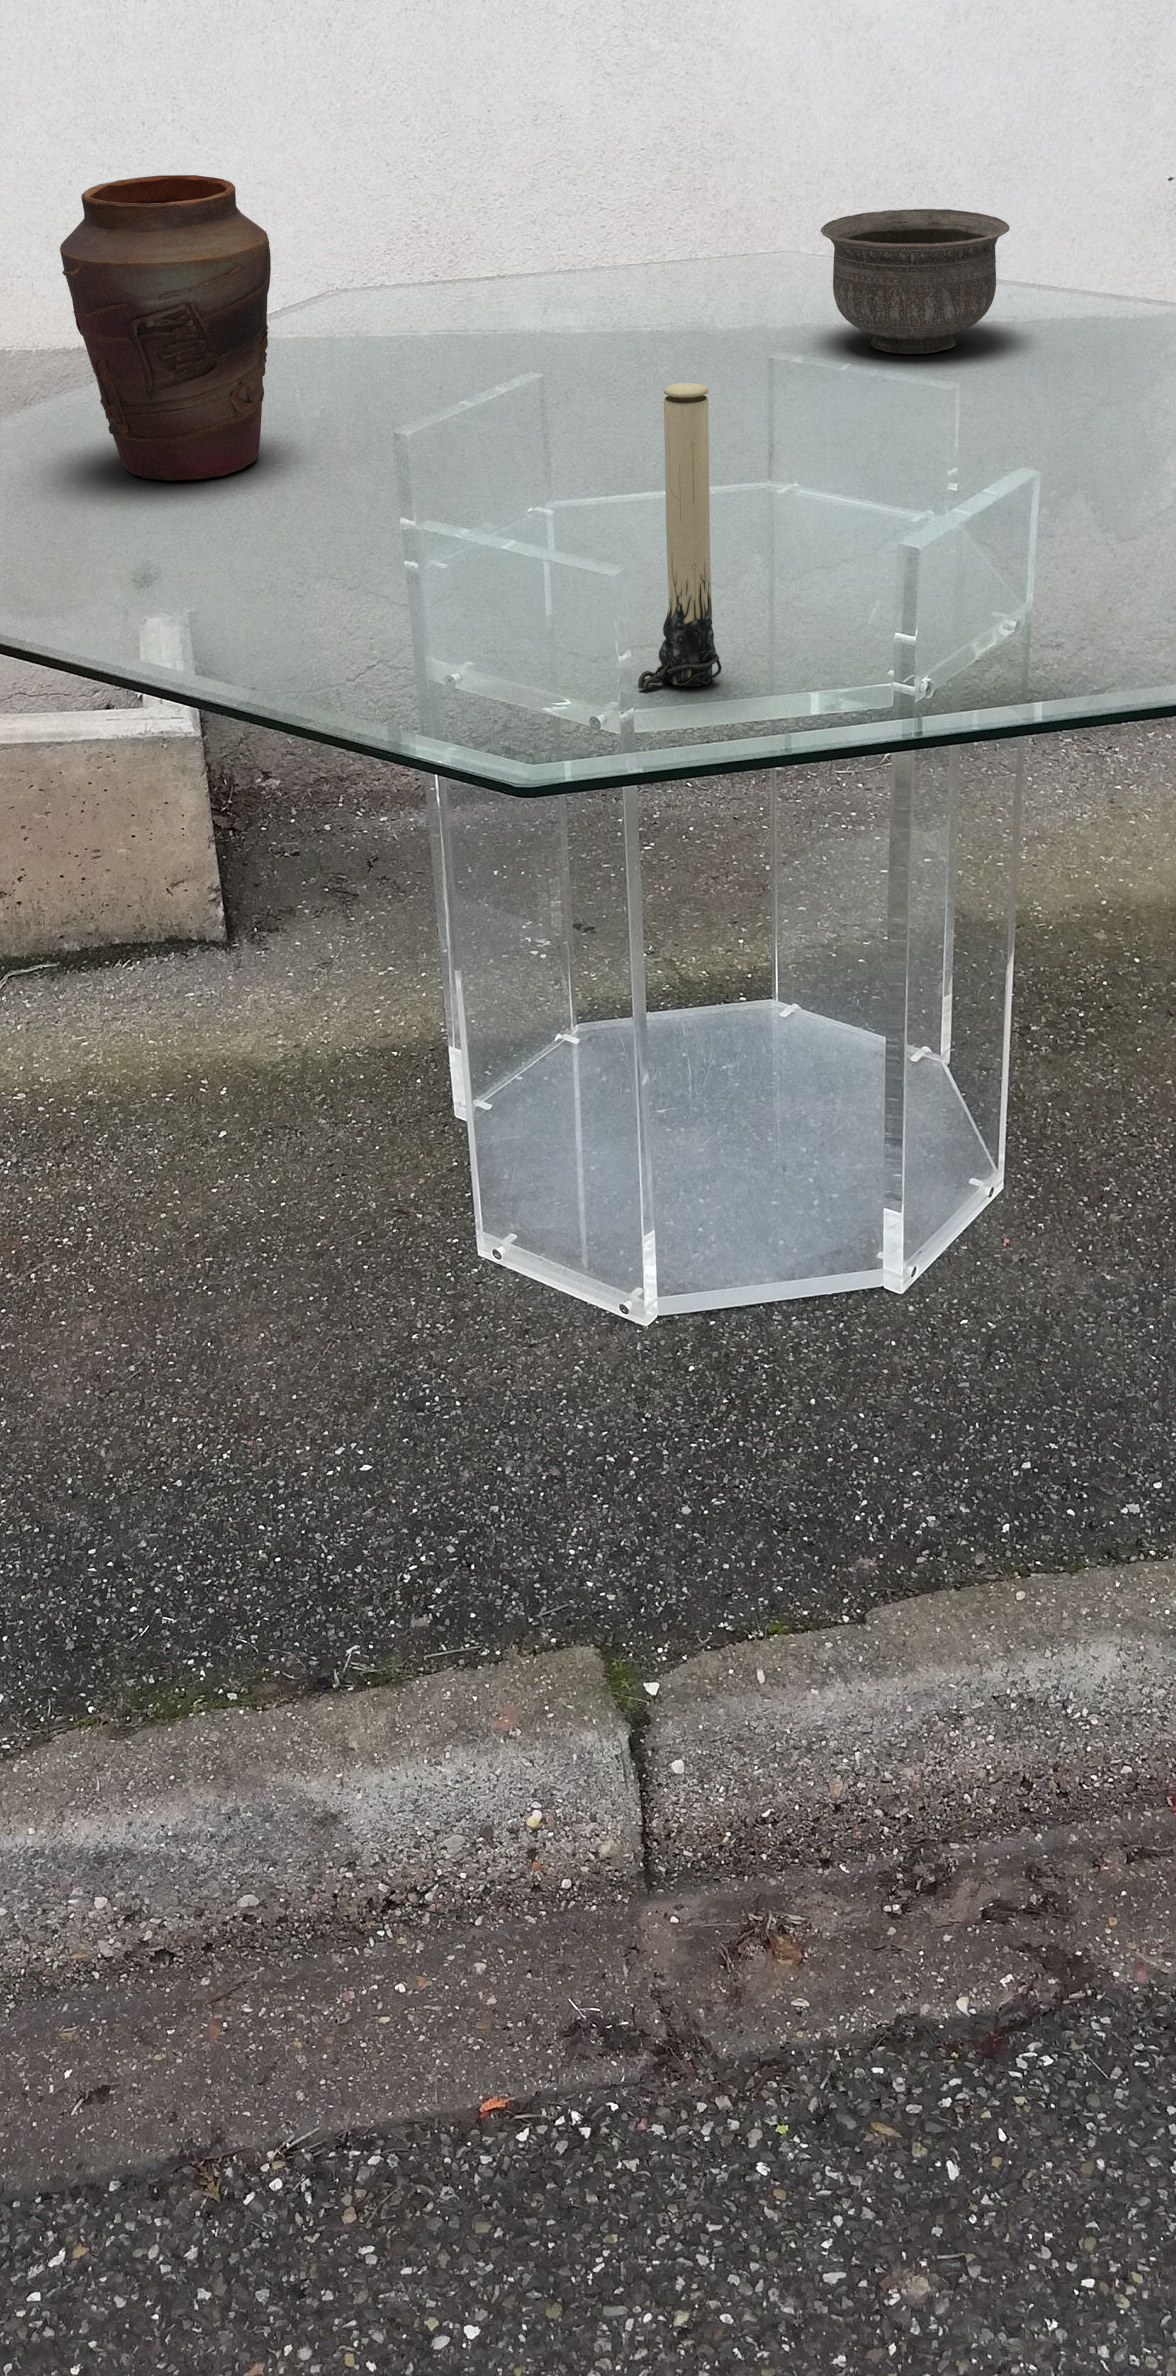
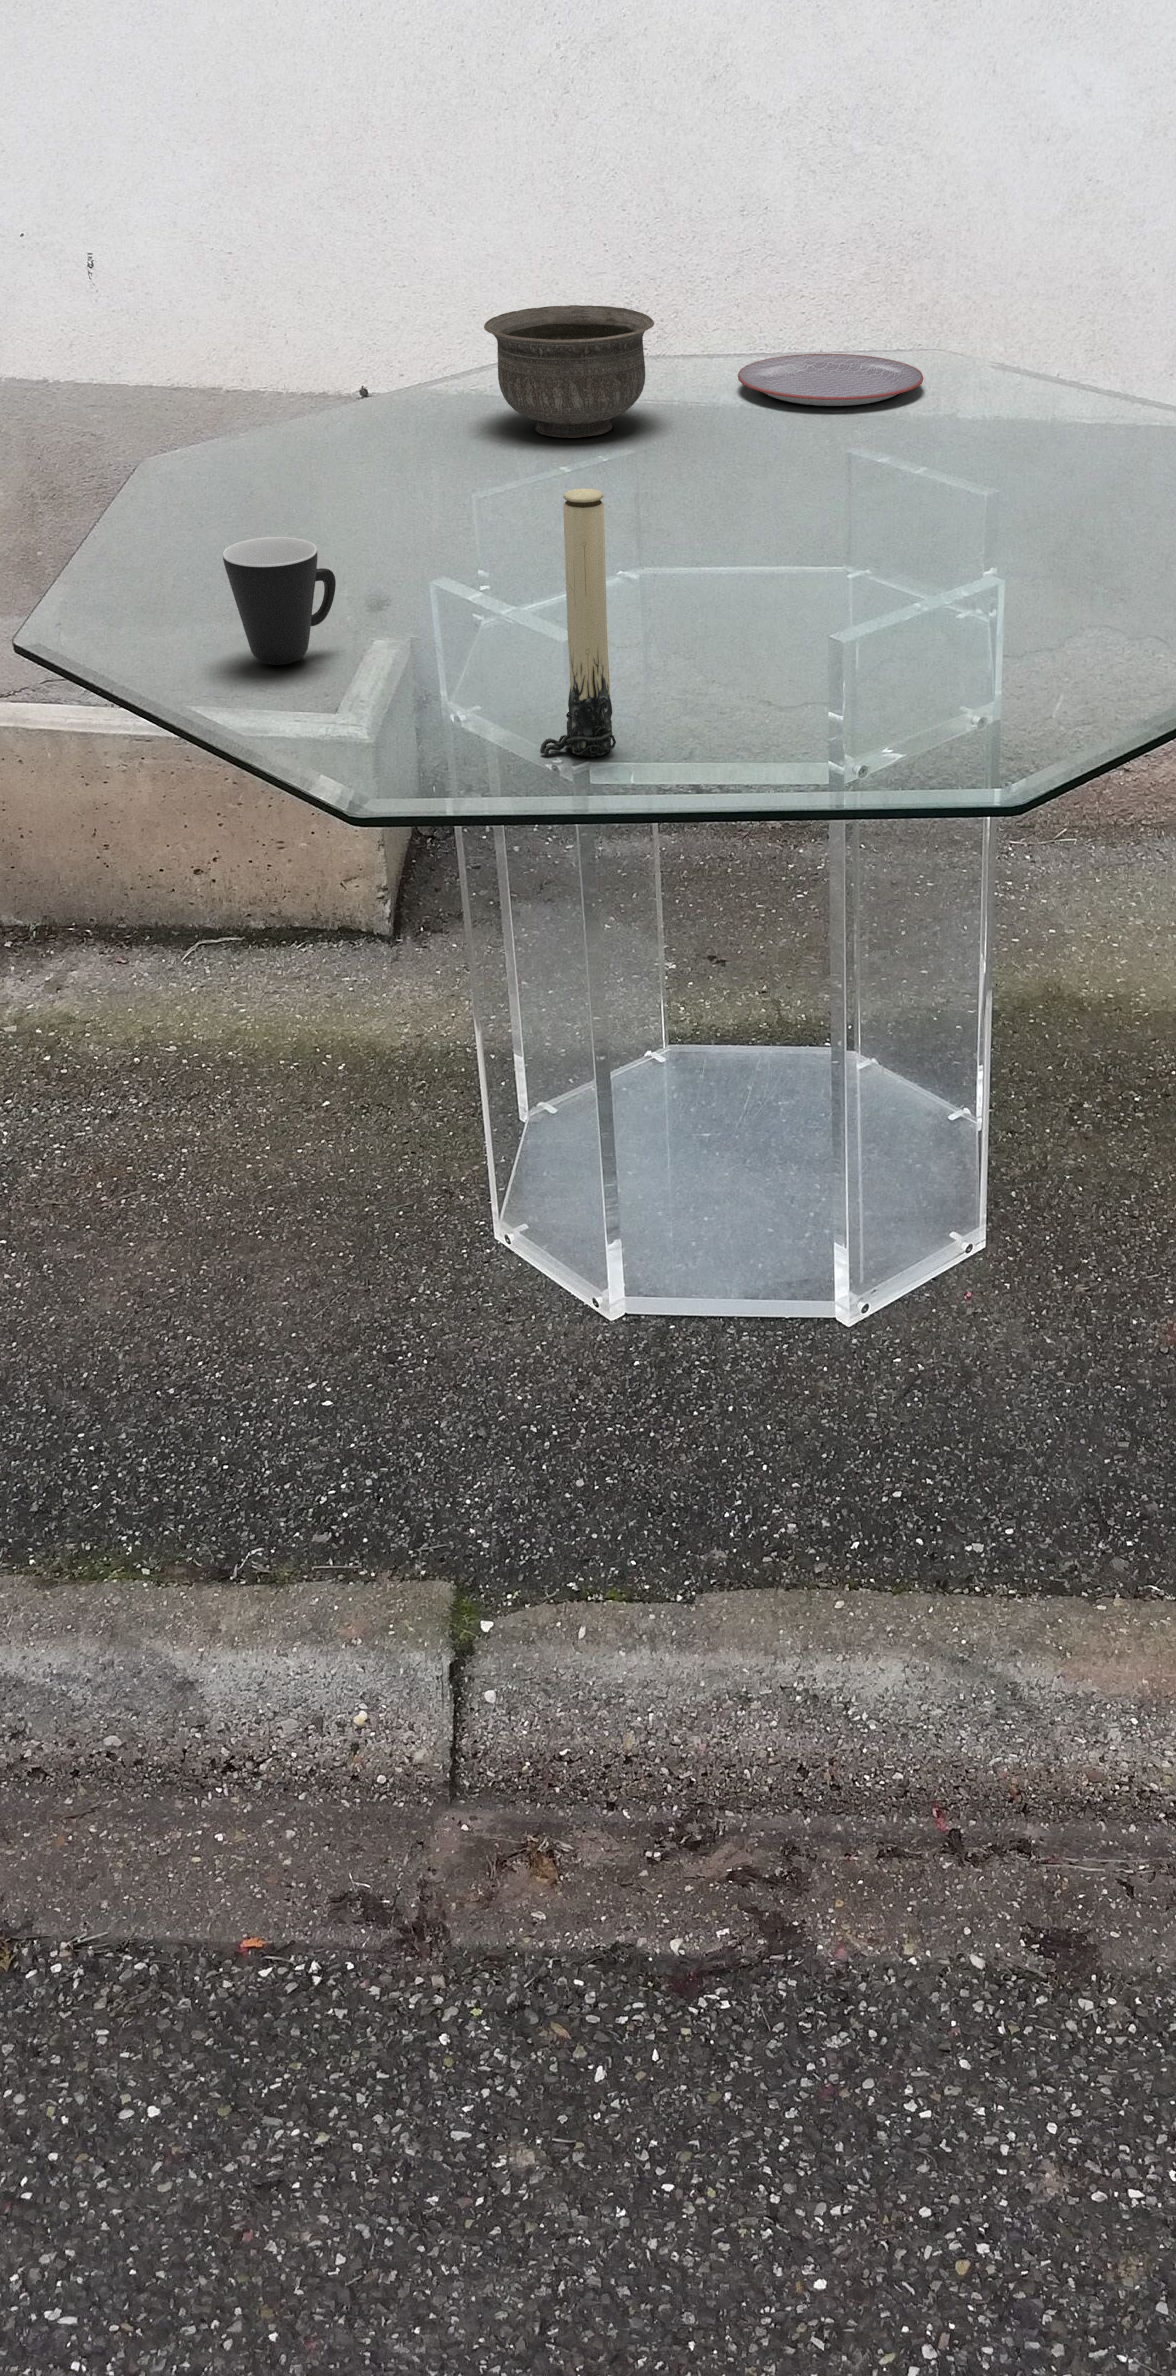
vase: present [60,175,271,481] -> none [208,257,393,526]
bowl: present [821,209,1010,354] -> present [484,305,654,438]
plate: none [564,265,763,317] -> present [738,354,923,406]
mug: none [201,480,321,626] -> present [223,537,336,665]

